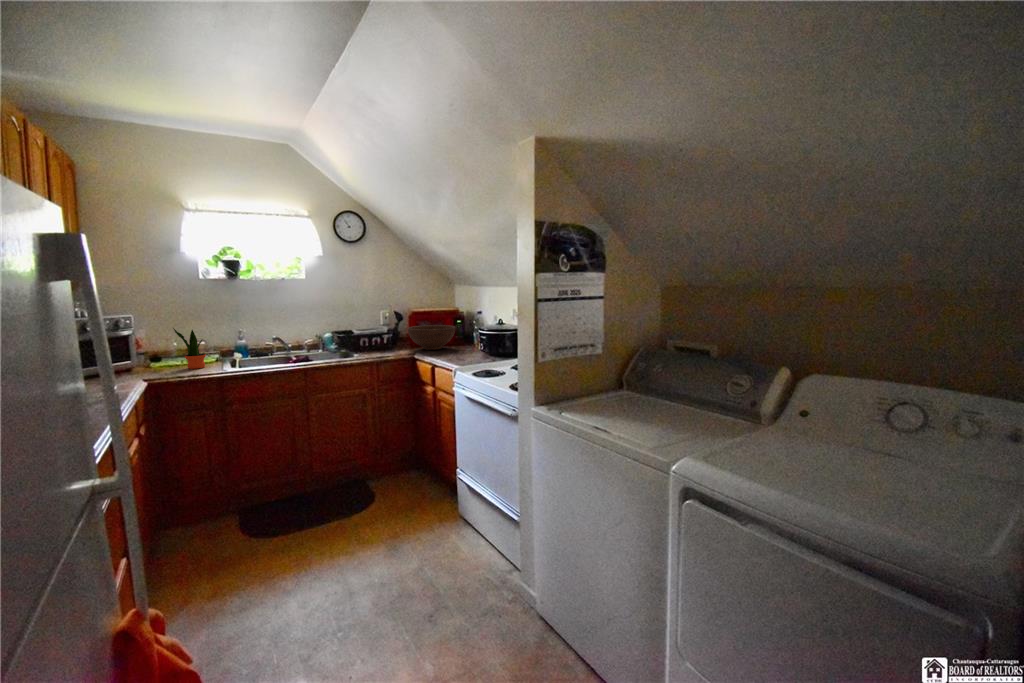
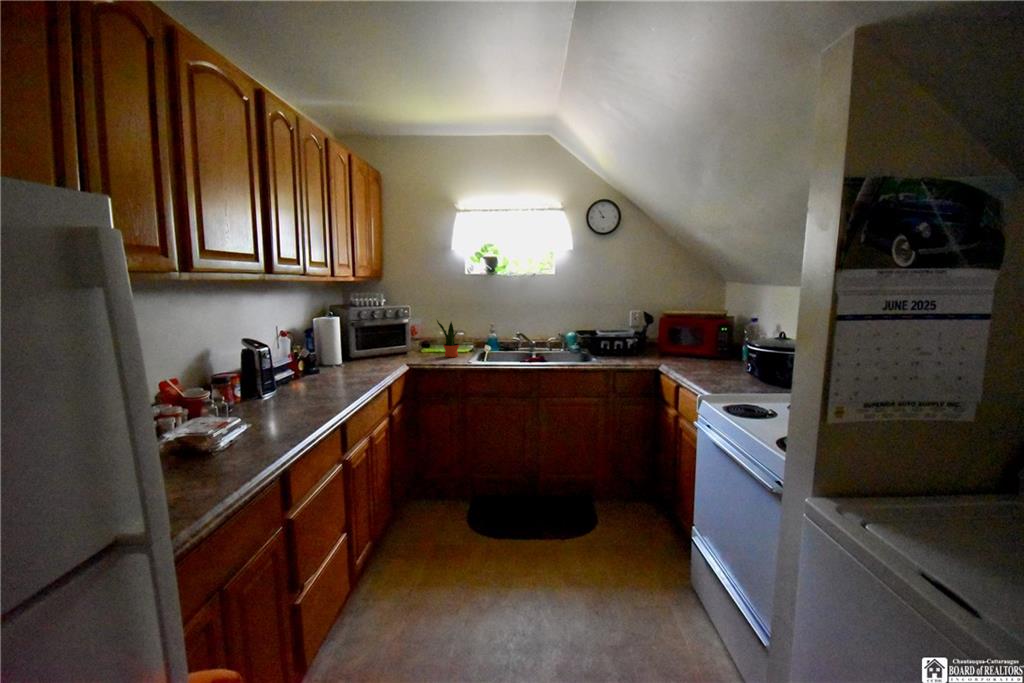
fruit bowl: present [408,325,455,350] -> none [654,331,716,363]

